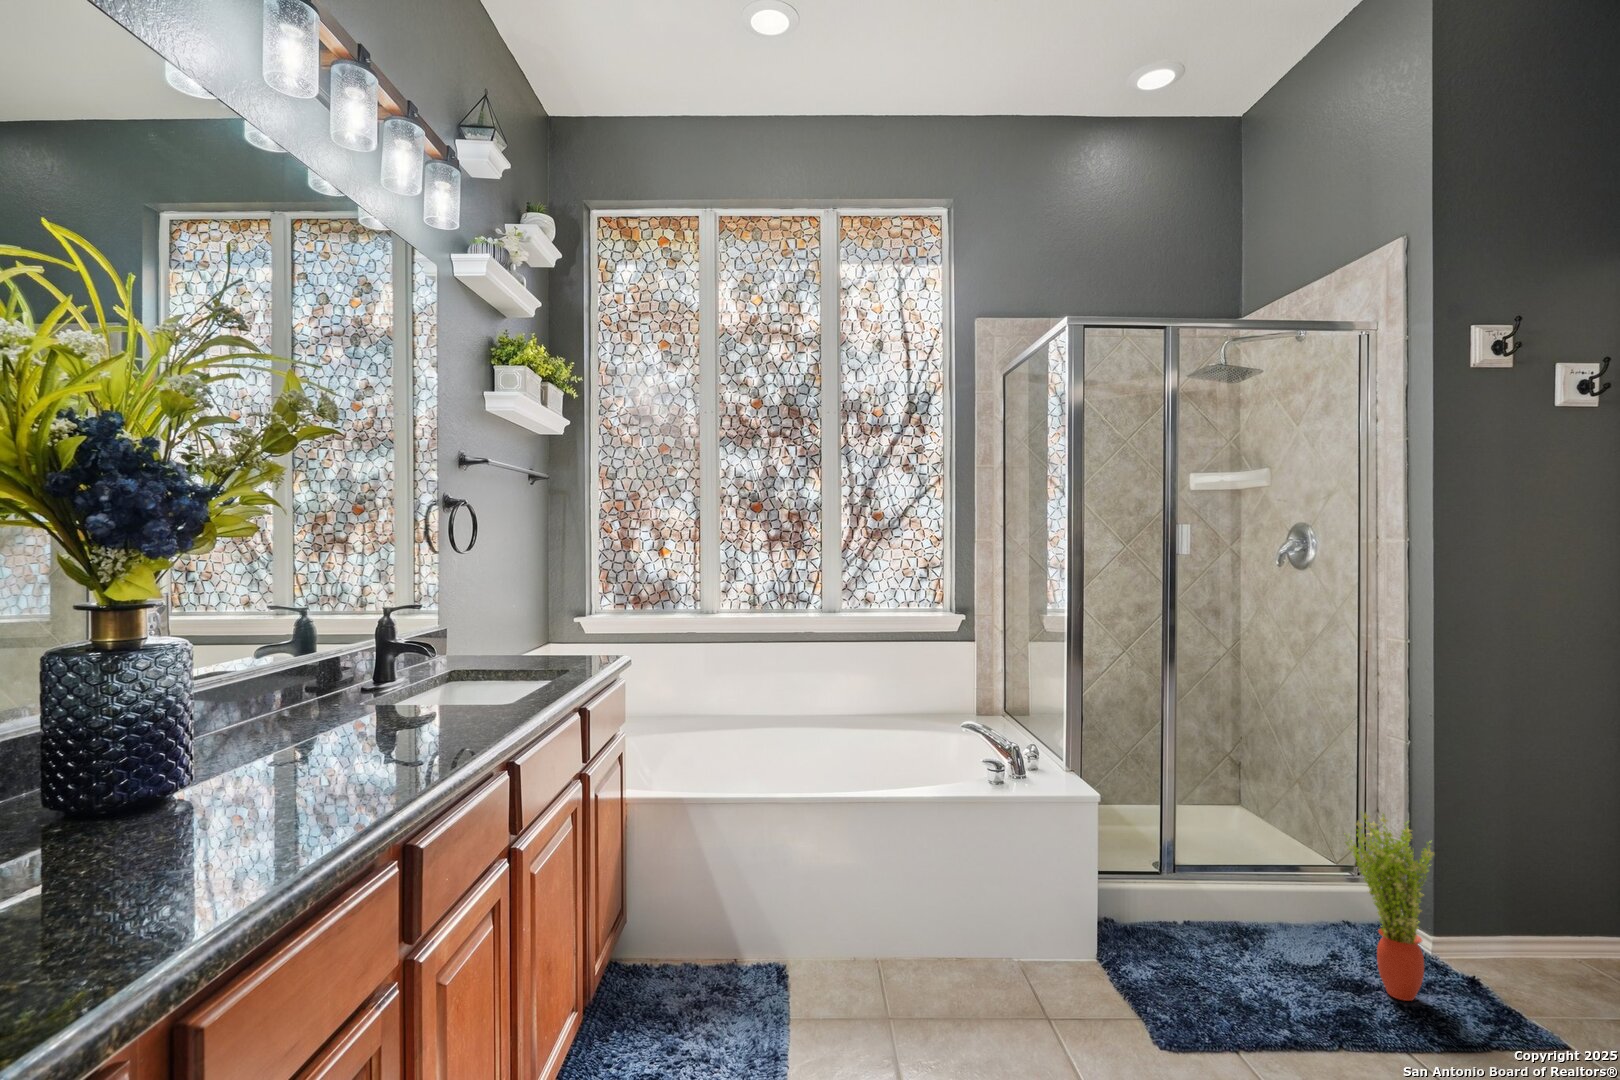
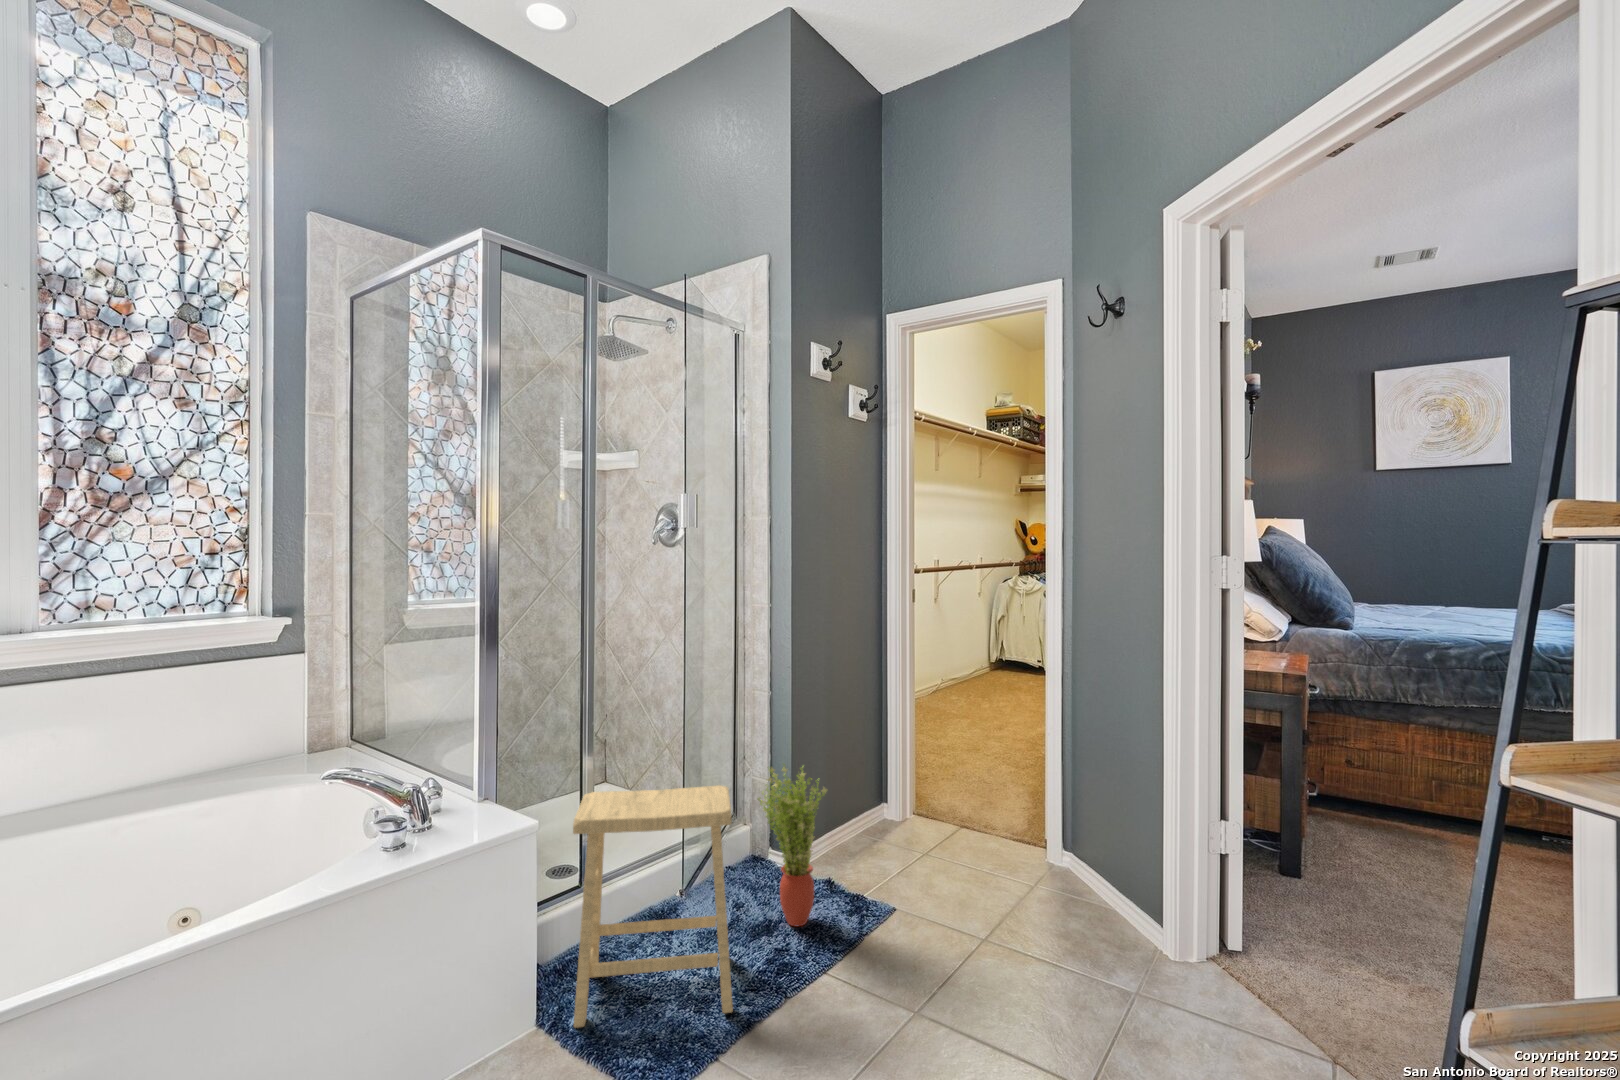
footstool: none [1123,786,1296,1026] -> present [573,785,733,1028]

